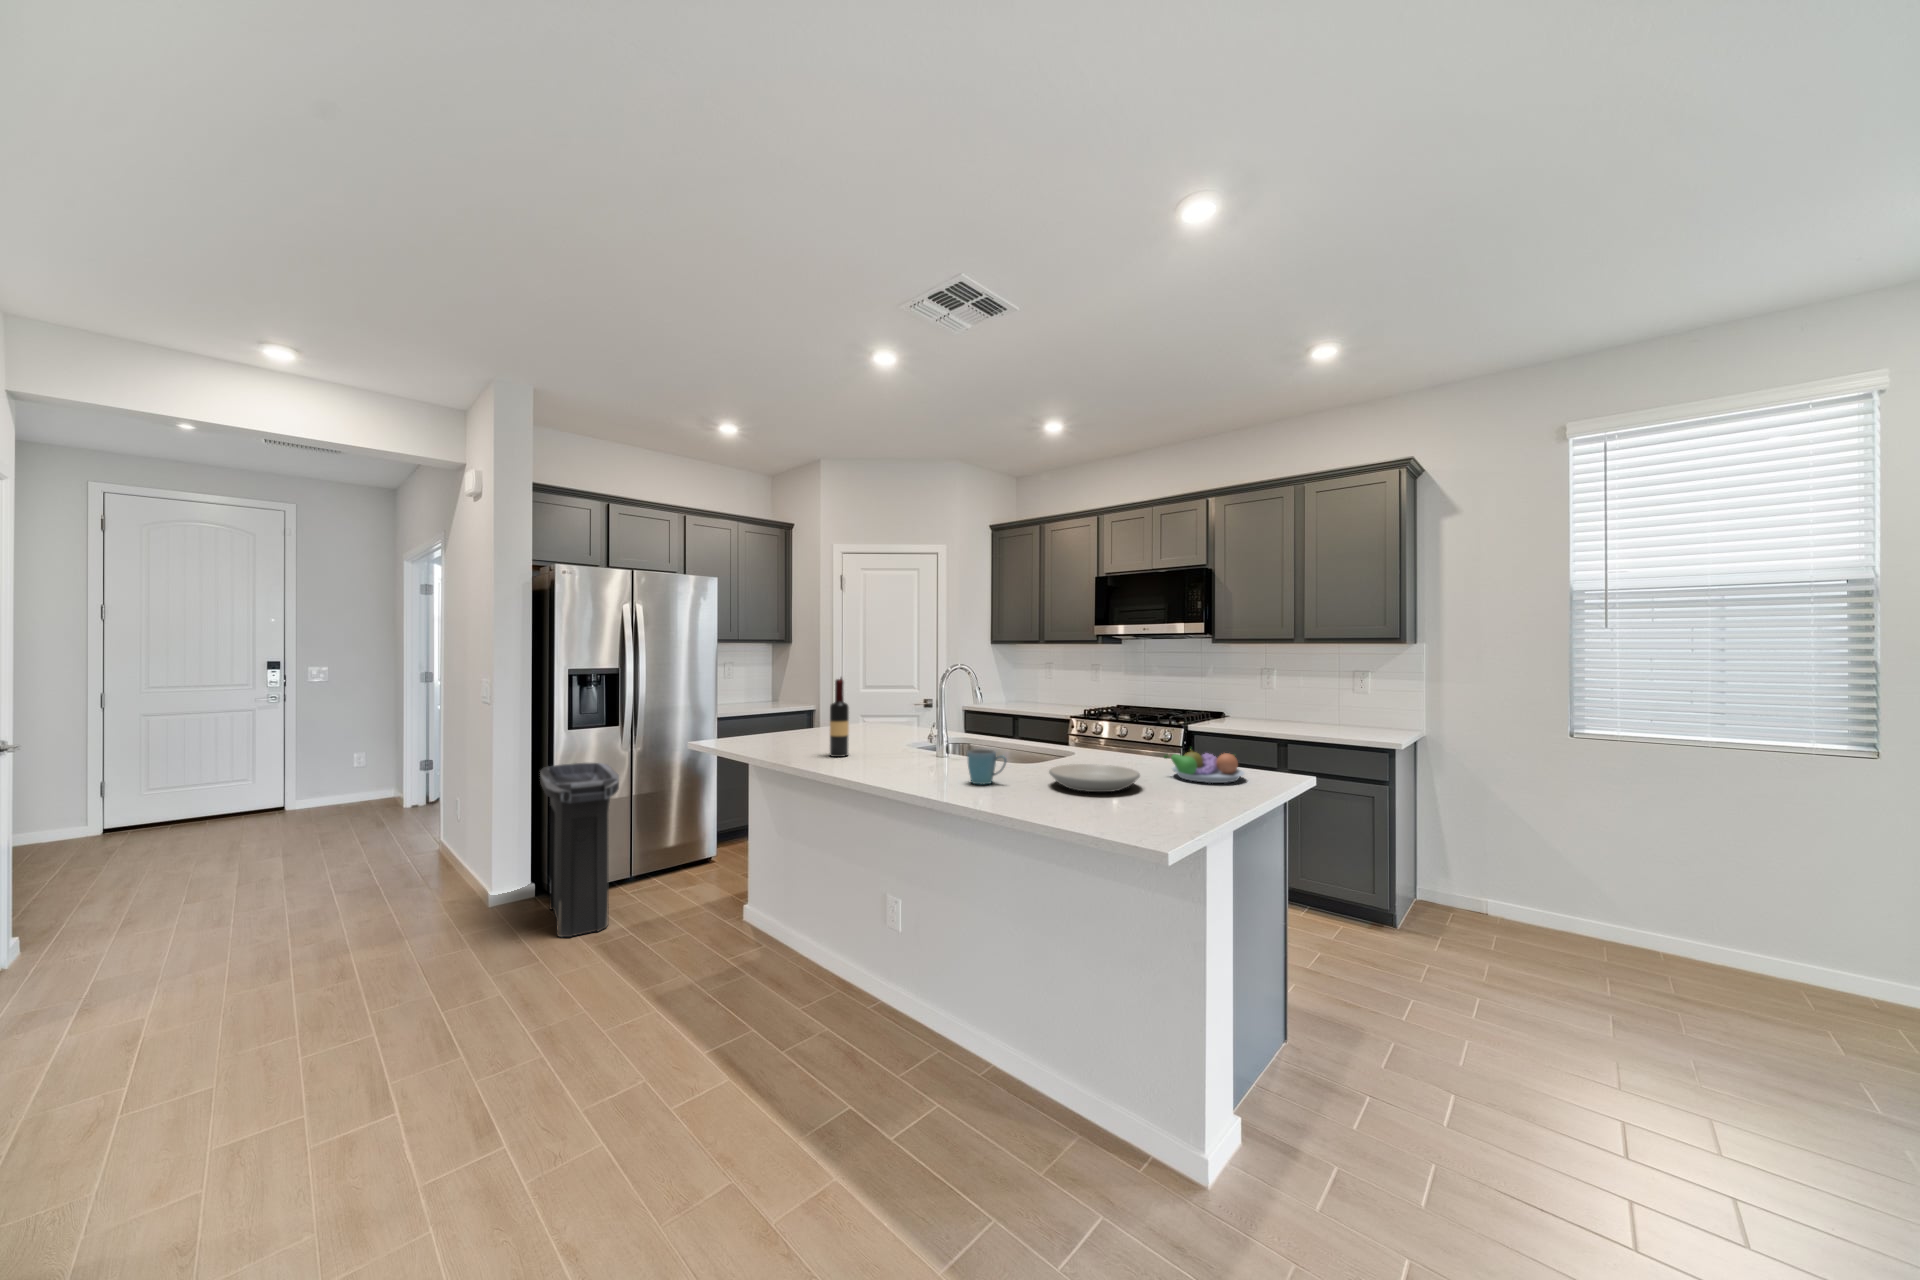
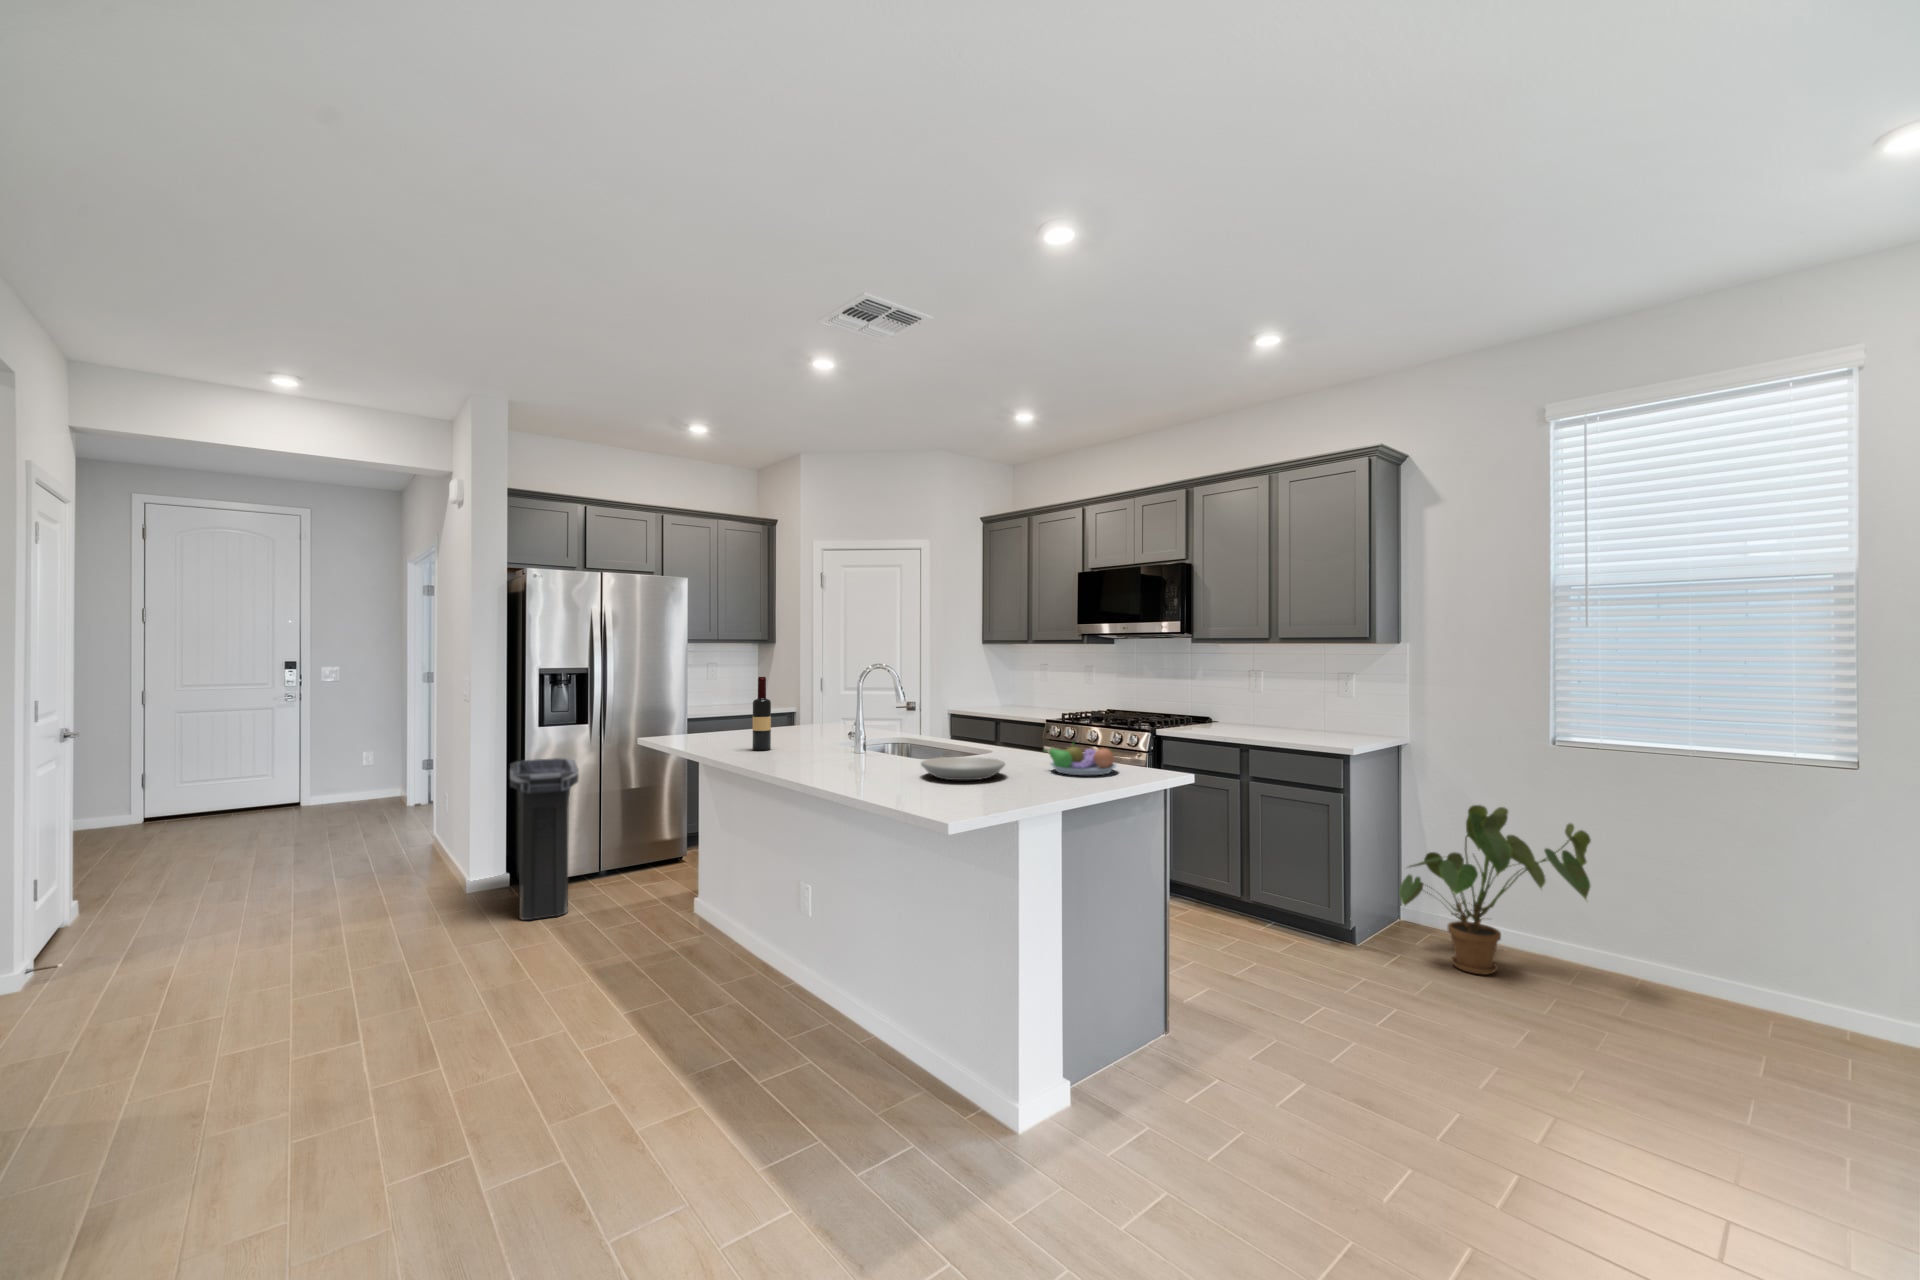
mug: present [968,749,1007,784] -> none [850,741,885,773]
house plant: none [1443,795,1647,958] -> present [1399,805,1591,975]

